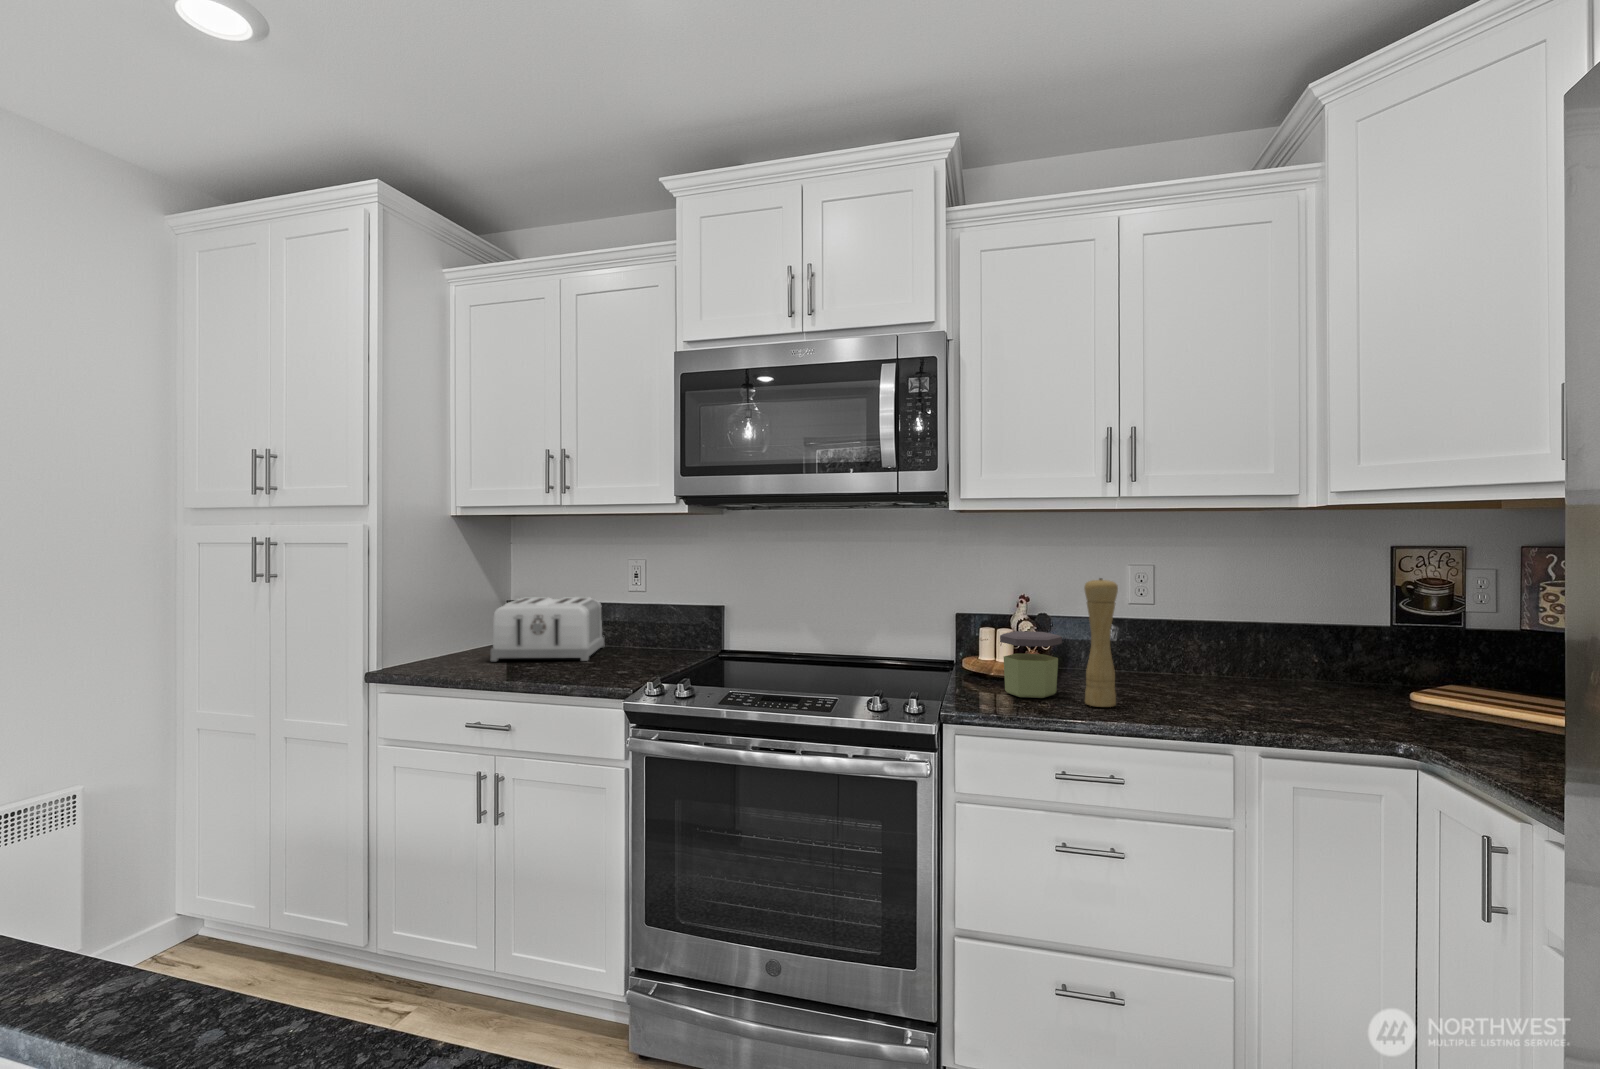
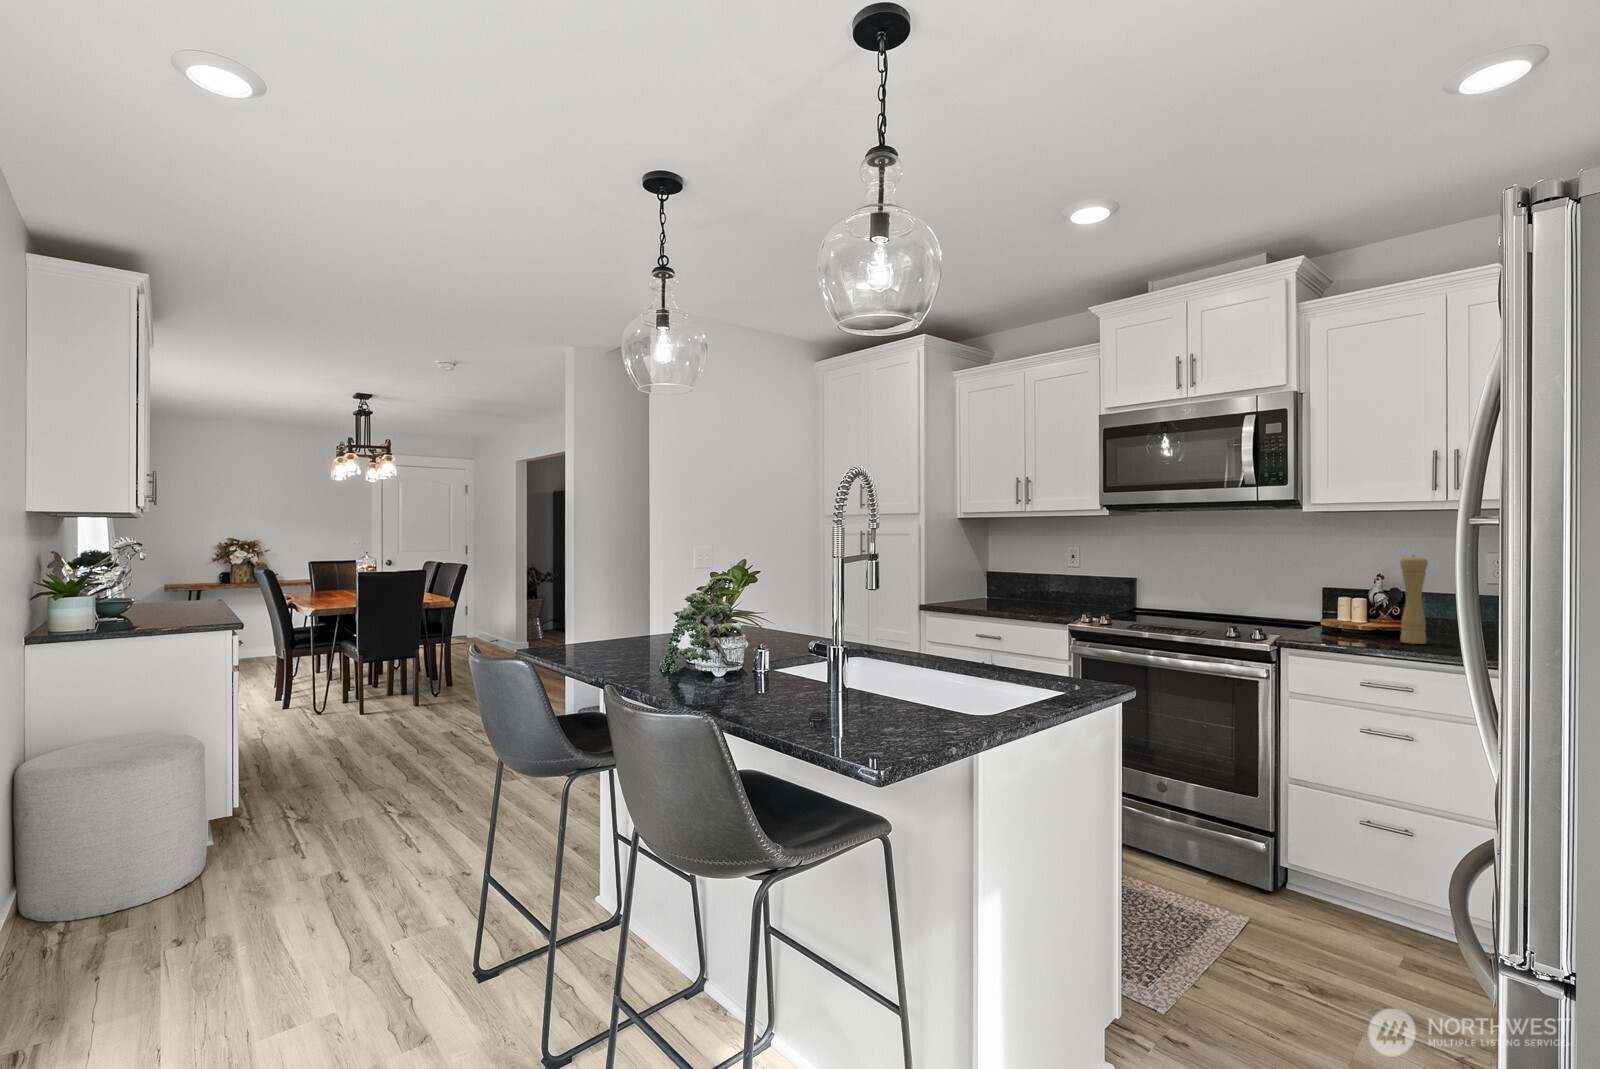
toaster: present [490,597,604,661] -> none [980,569,1049,608]
jar: present [1000,631,1062,698] -> none [1336,593,1386,638]

